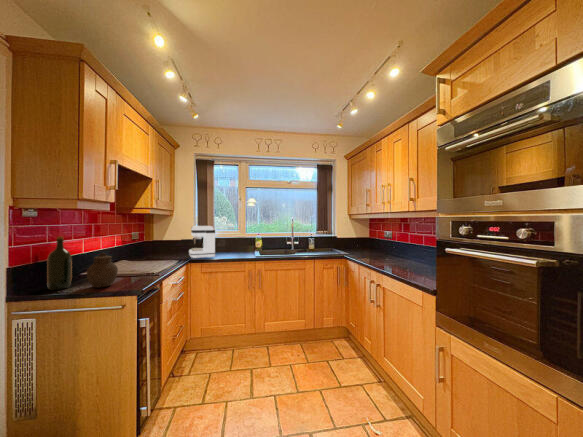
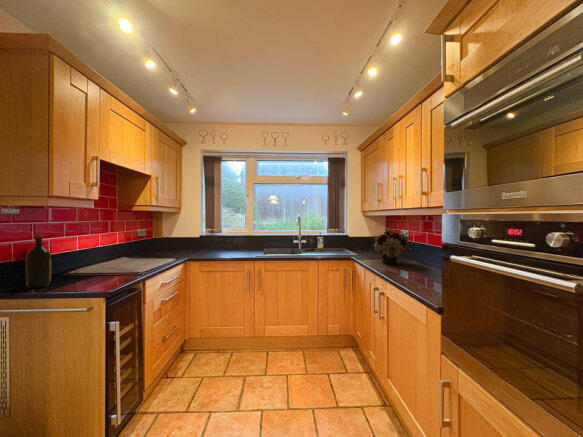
coffee maker: present [181,226,215,258] -> none [182,224,215,257]
flower arrangement: none [362,229,395,261] -> present [372,228,408,264]
jar: present [87,253,118,288] -> none [62,252,95,287]

